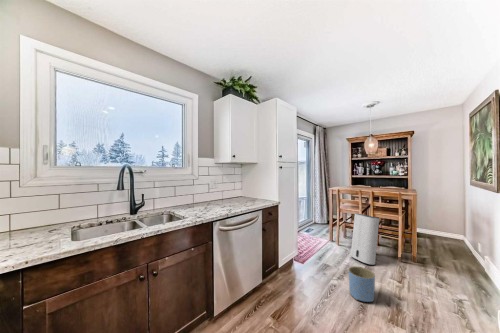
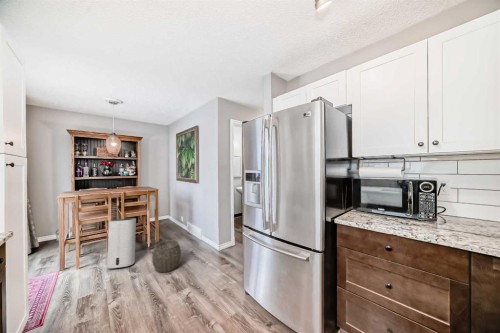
woven basket: none [383,255,426,298] -> present [152,240,181,272]
planter: present [348,266,375,302] -> none [134,266,159,301]

